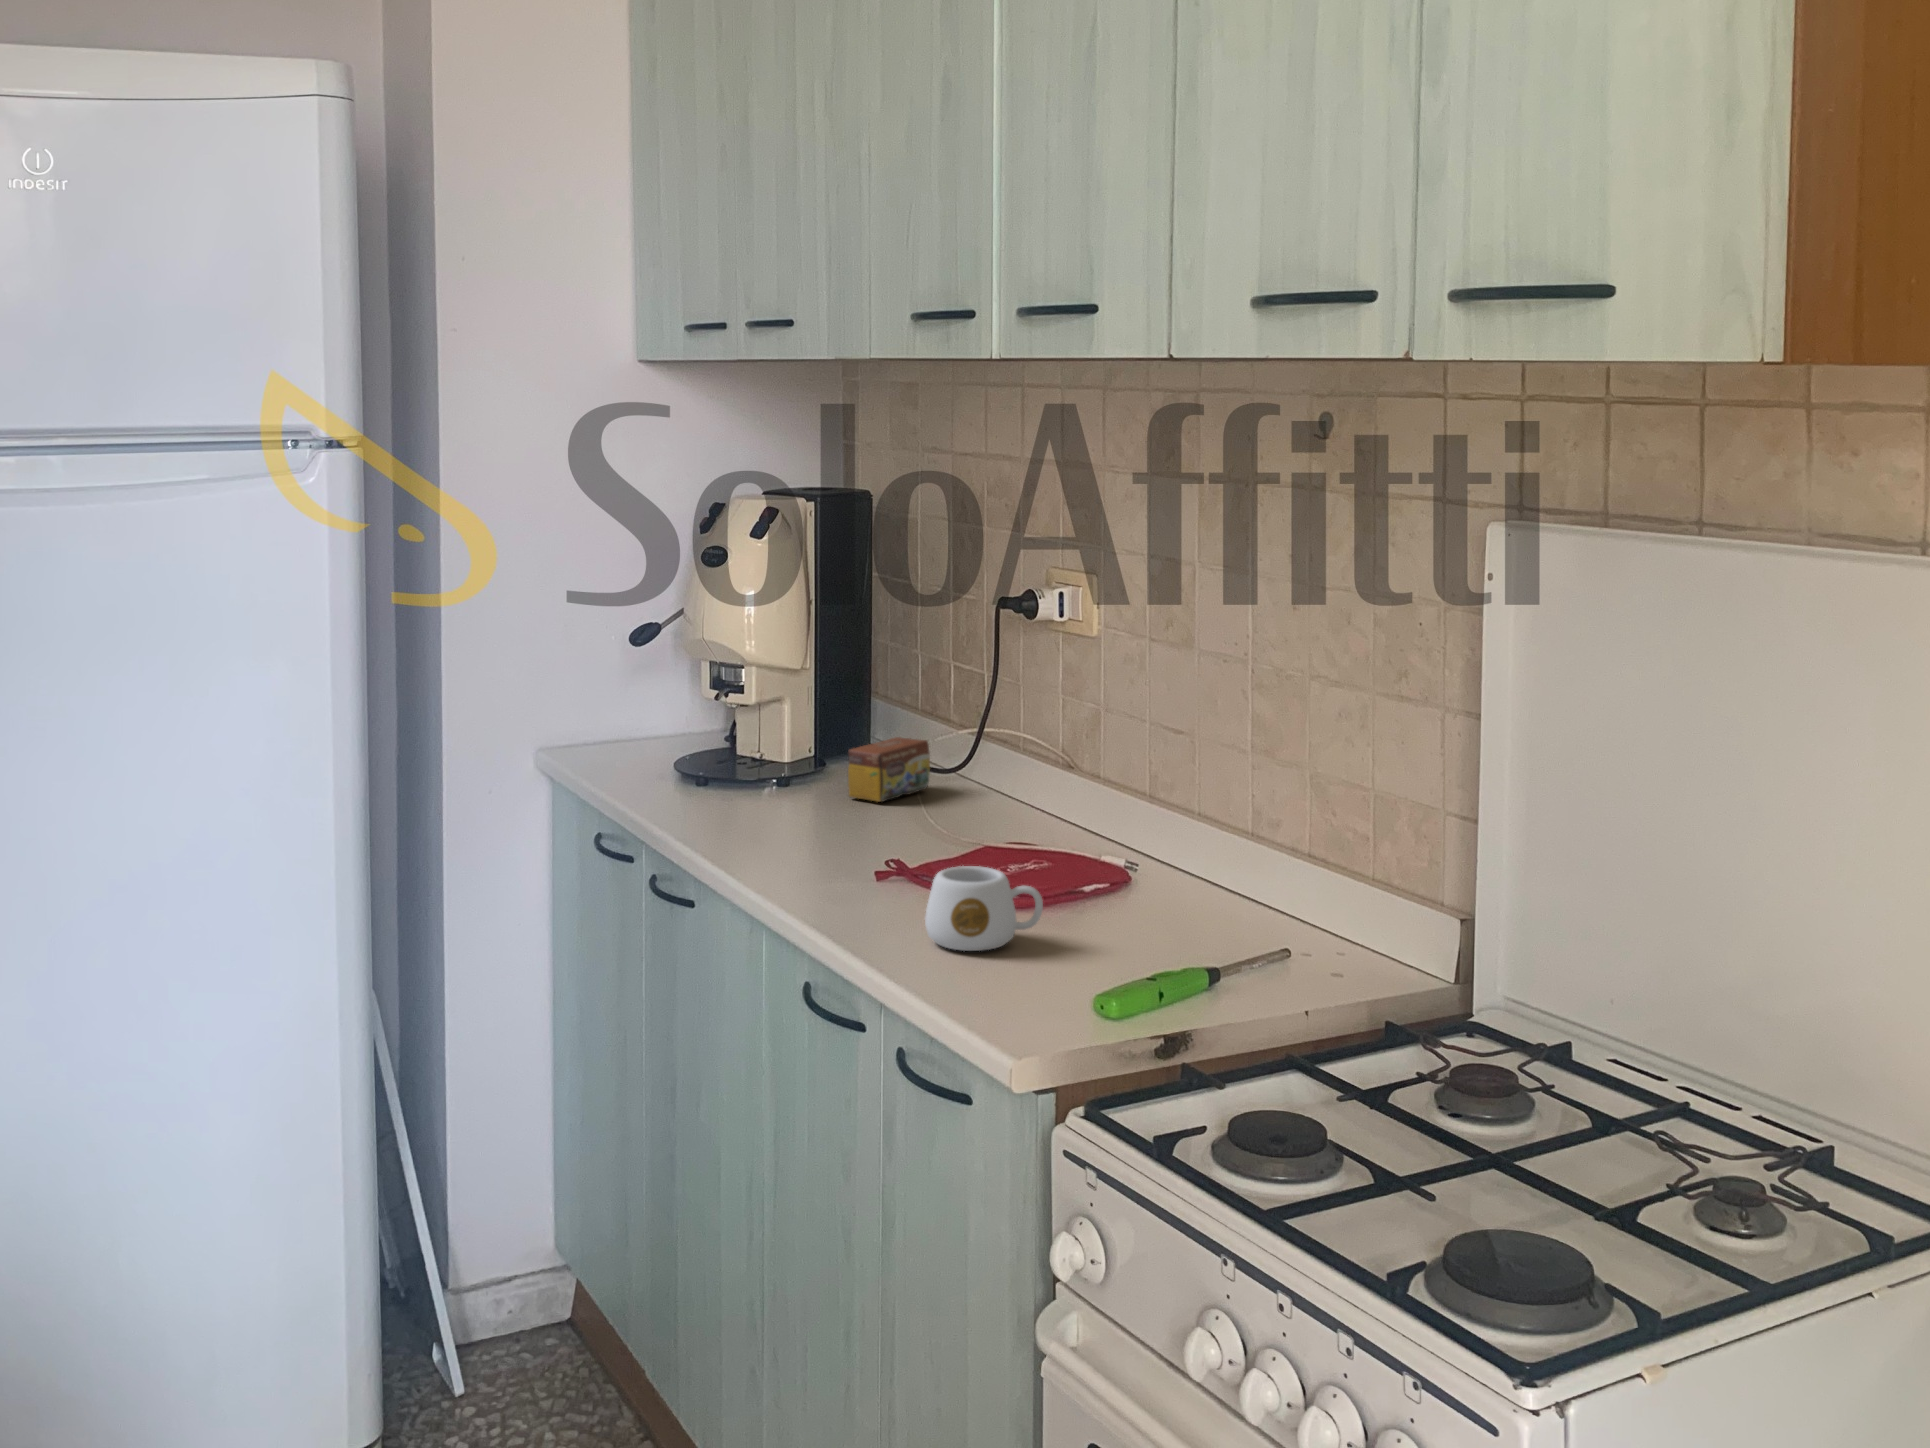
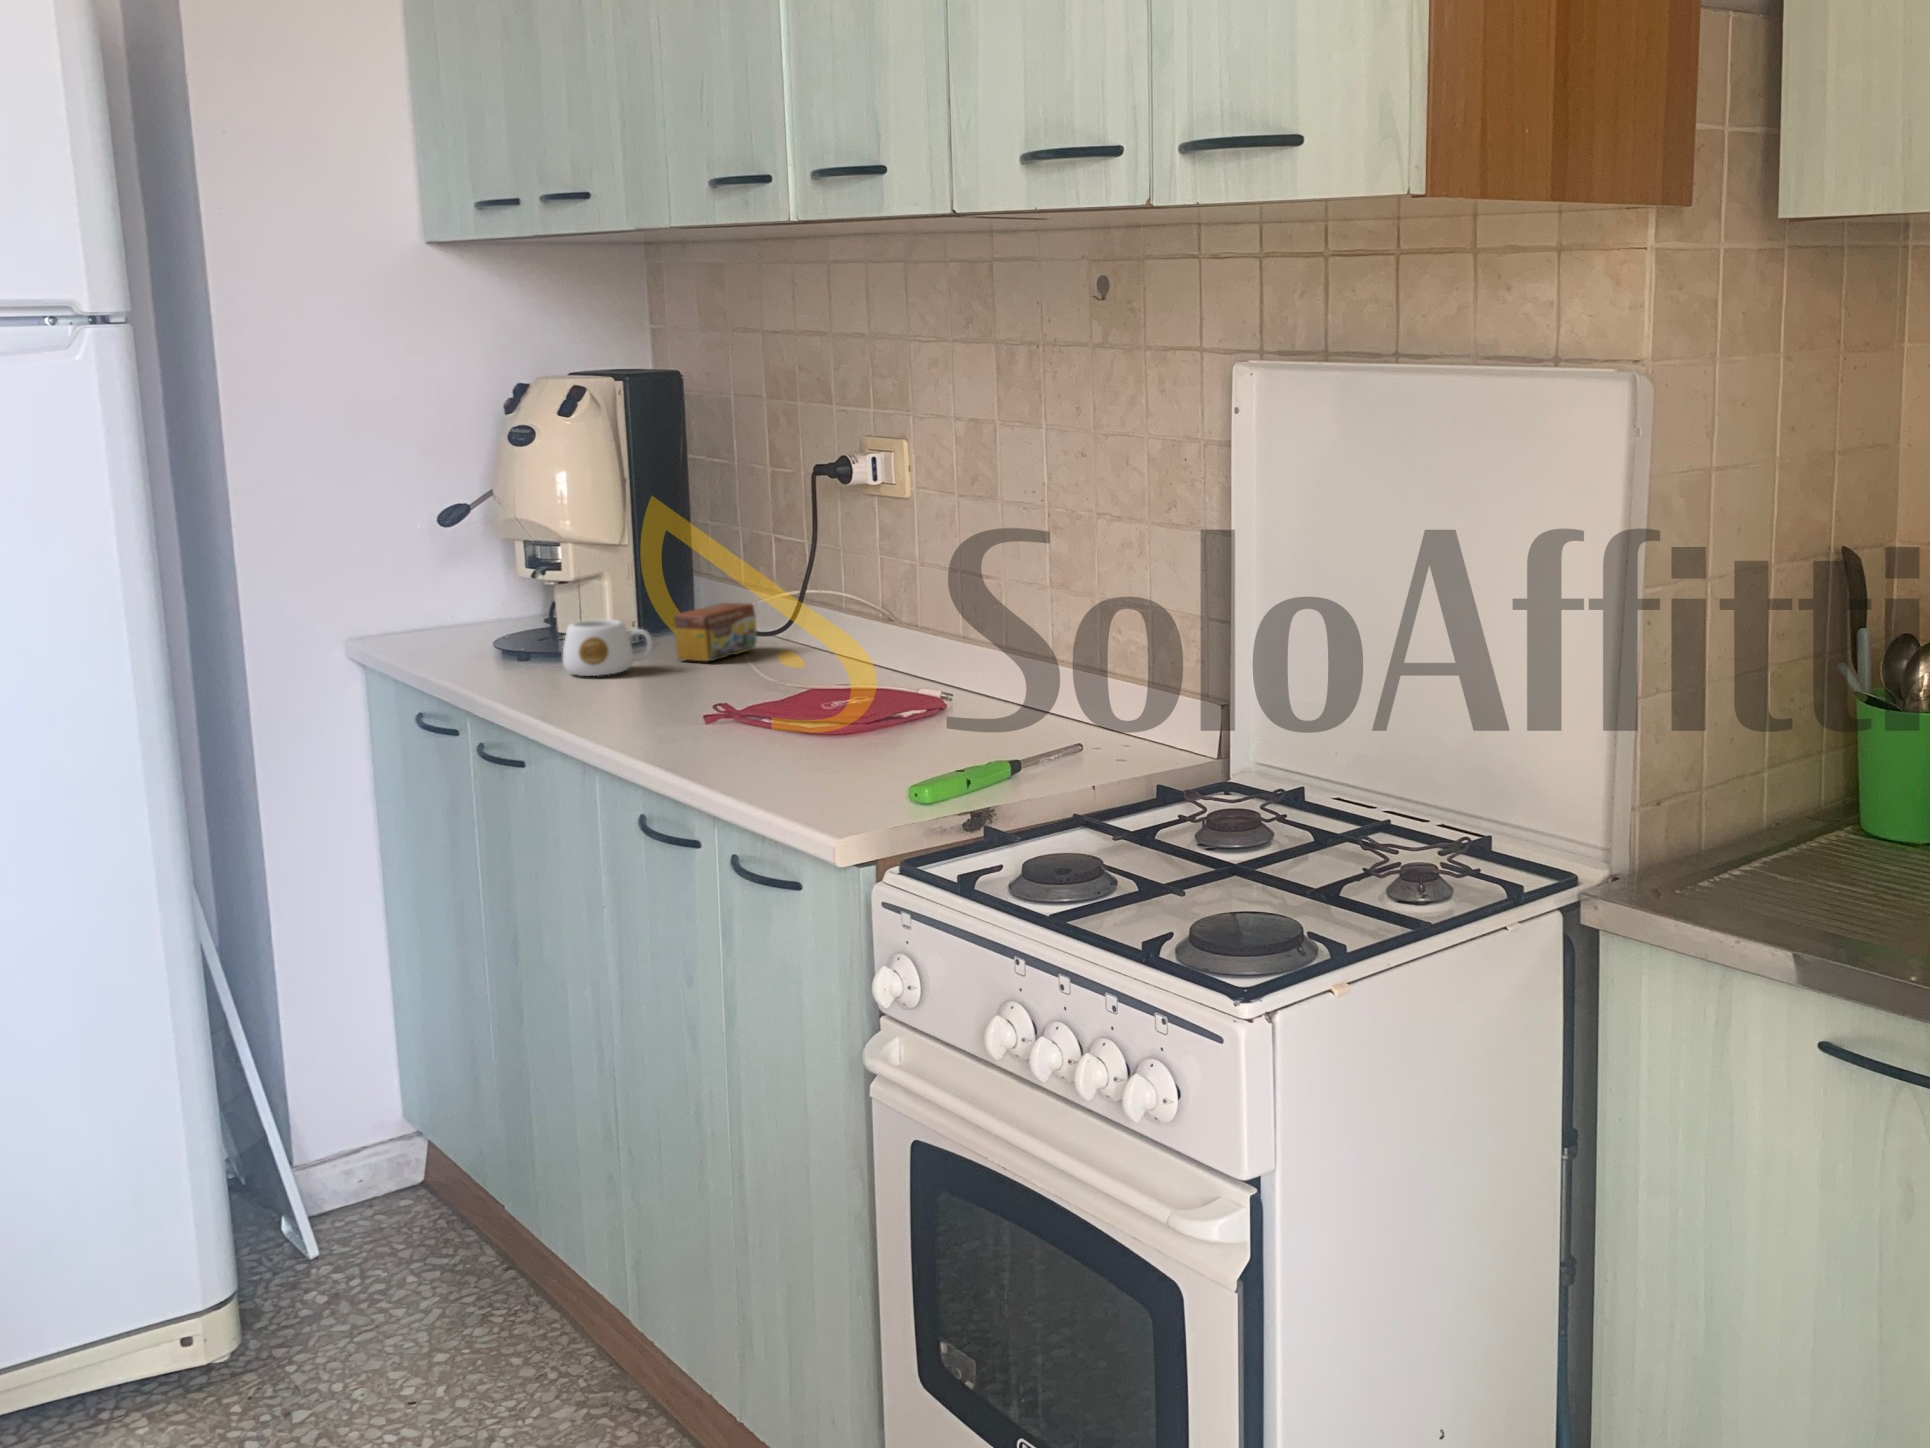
mug: present [925,866,1043,951] -> present [563,619,653,676]

